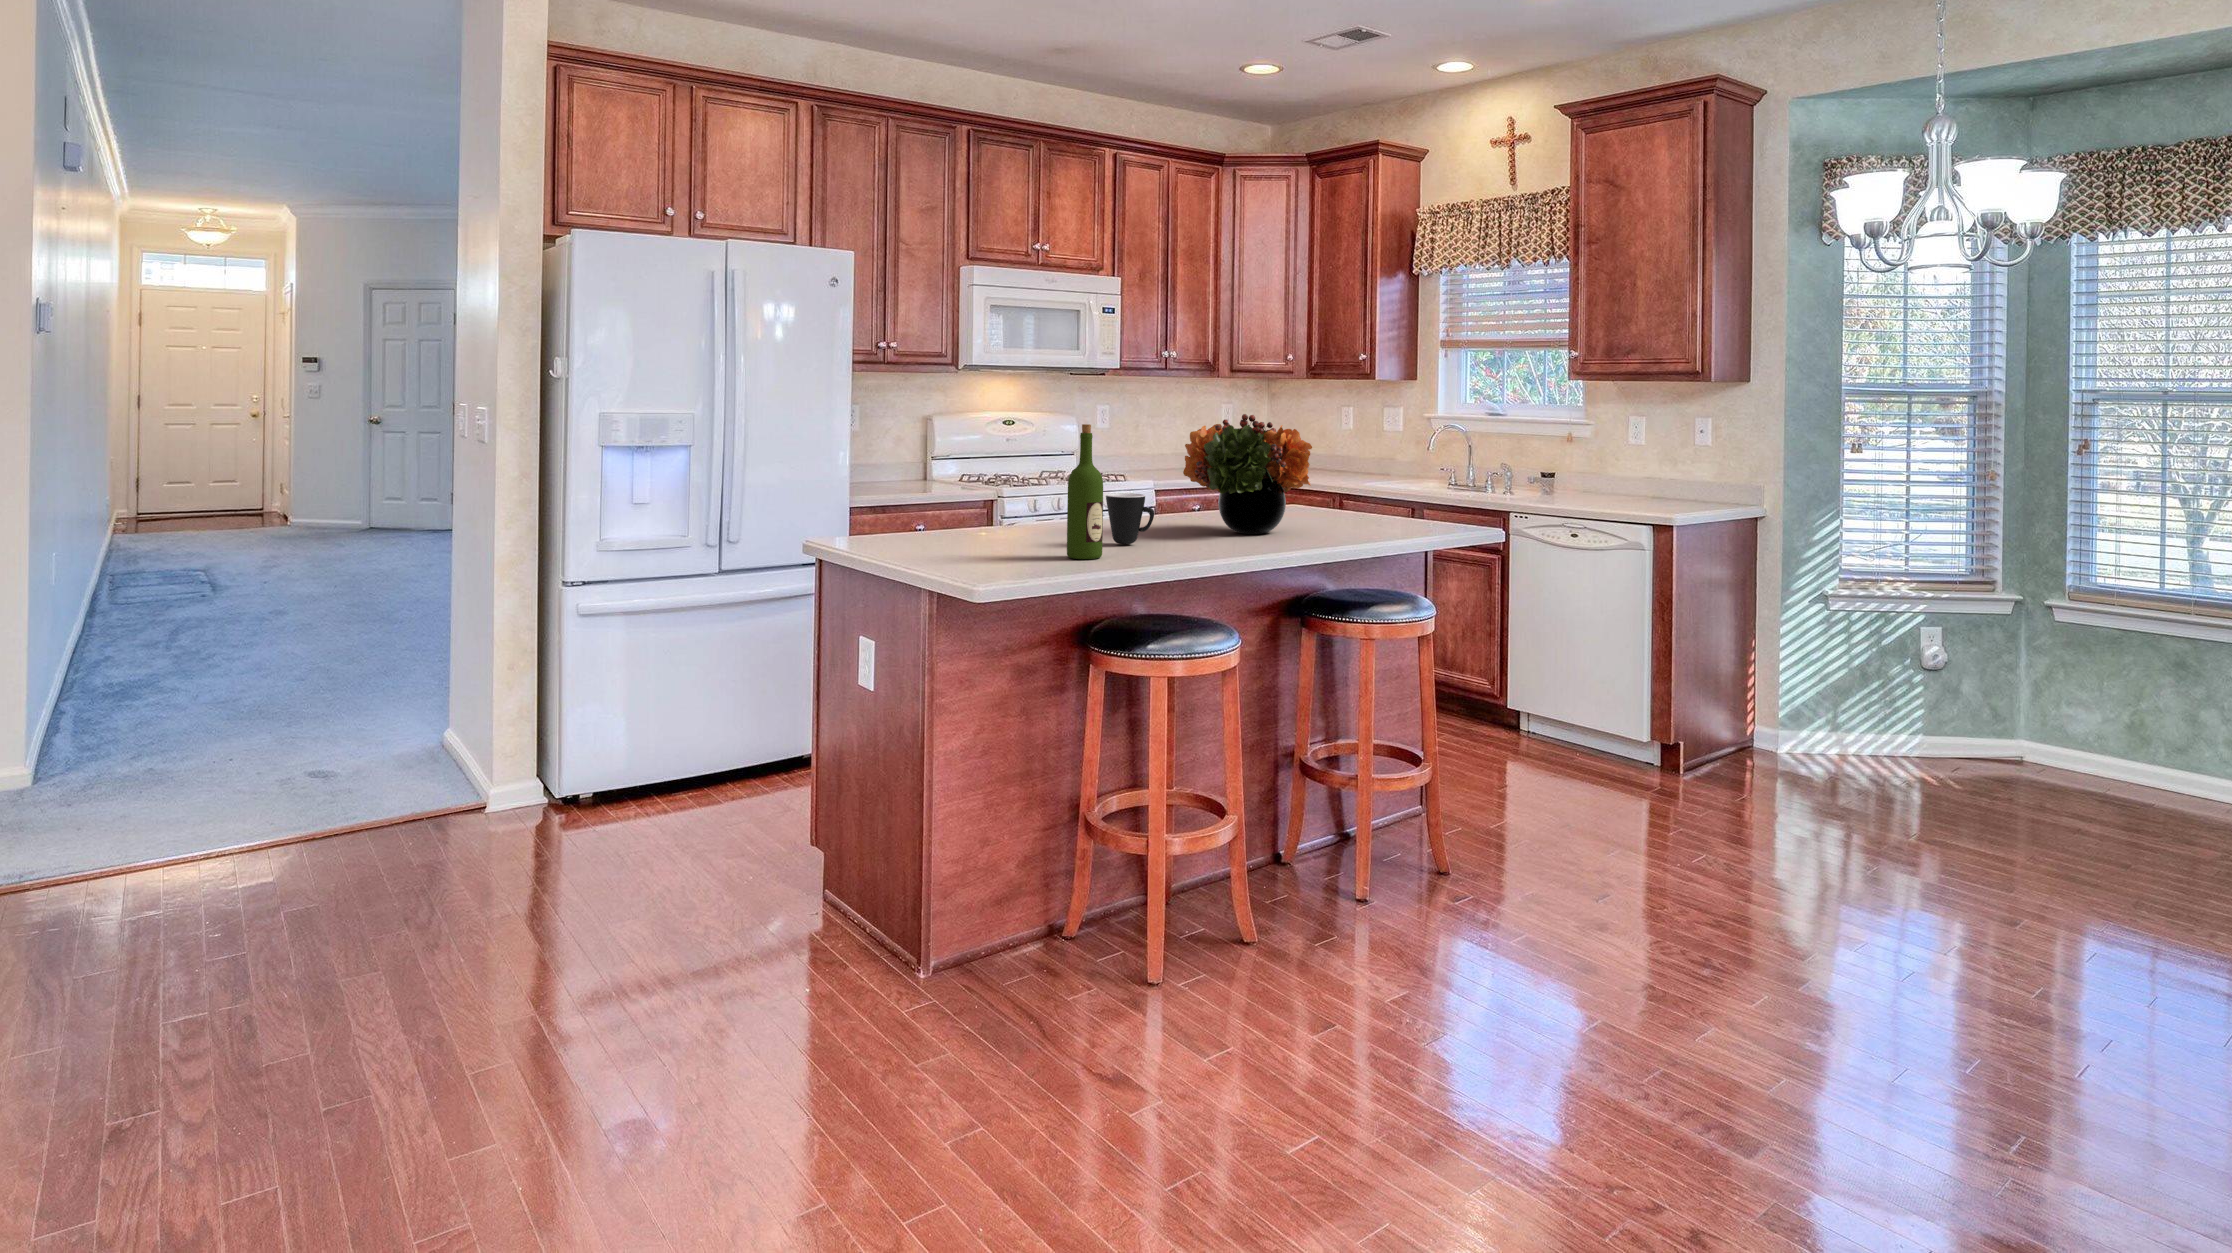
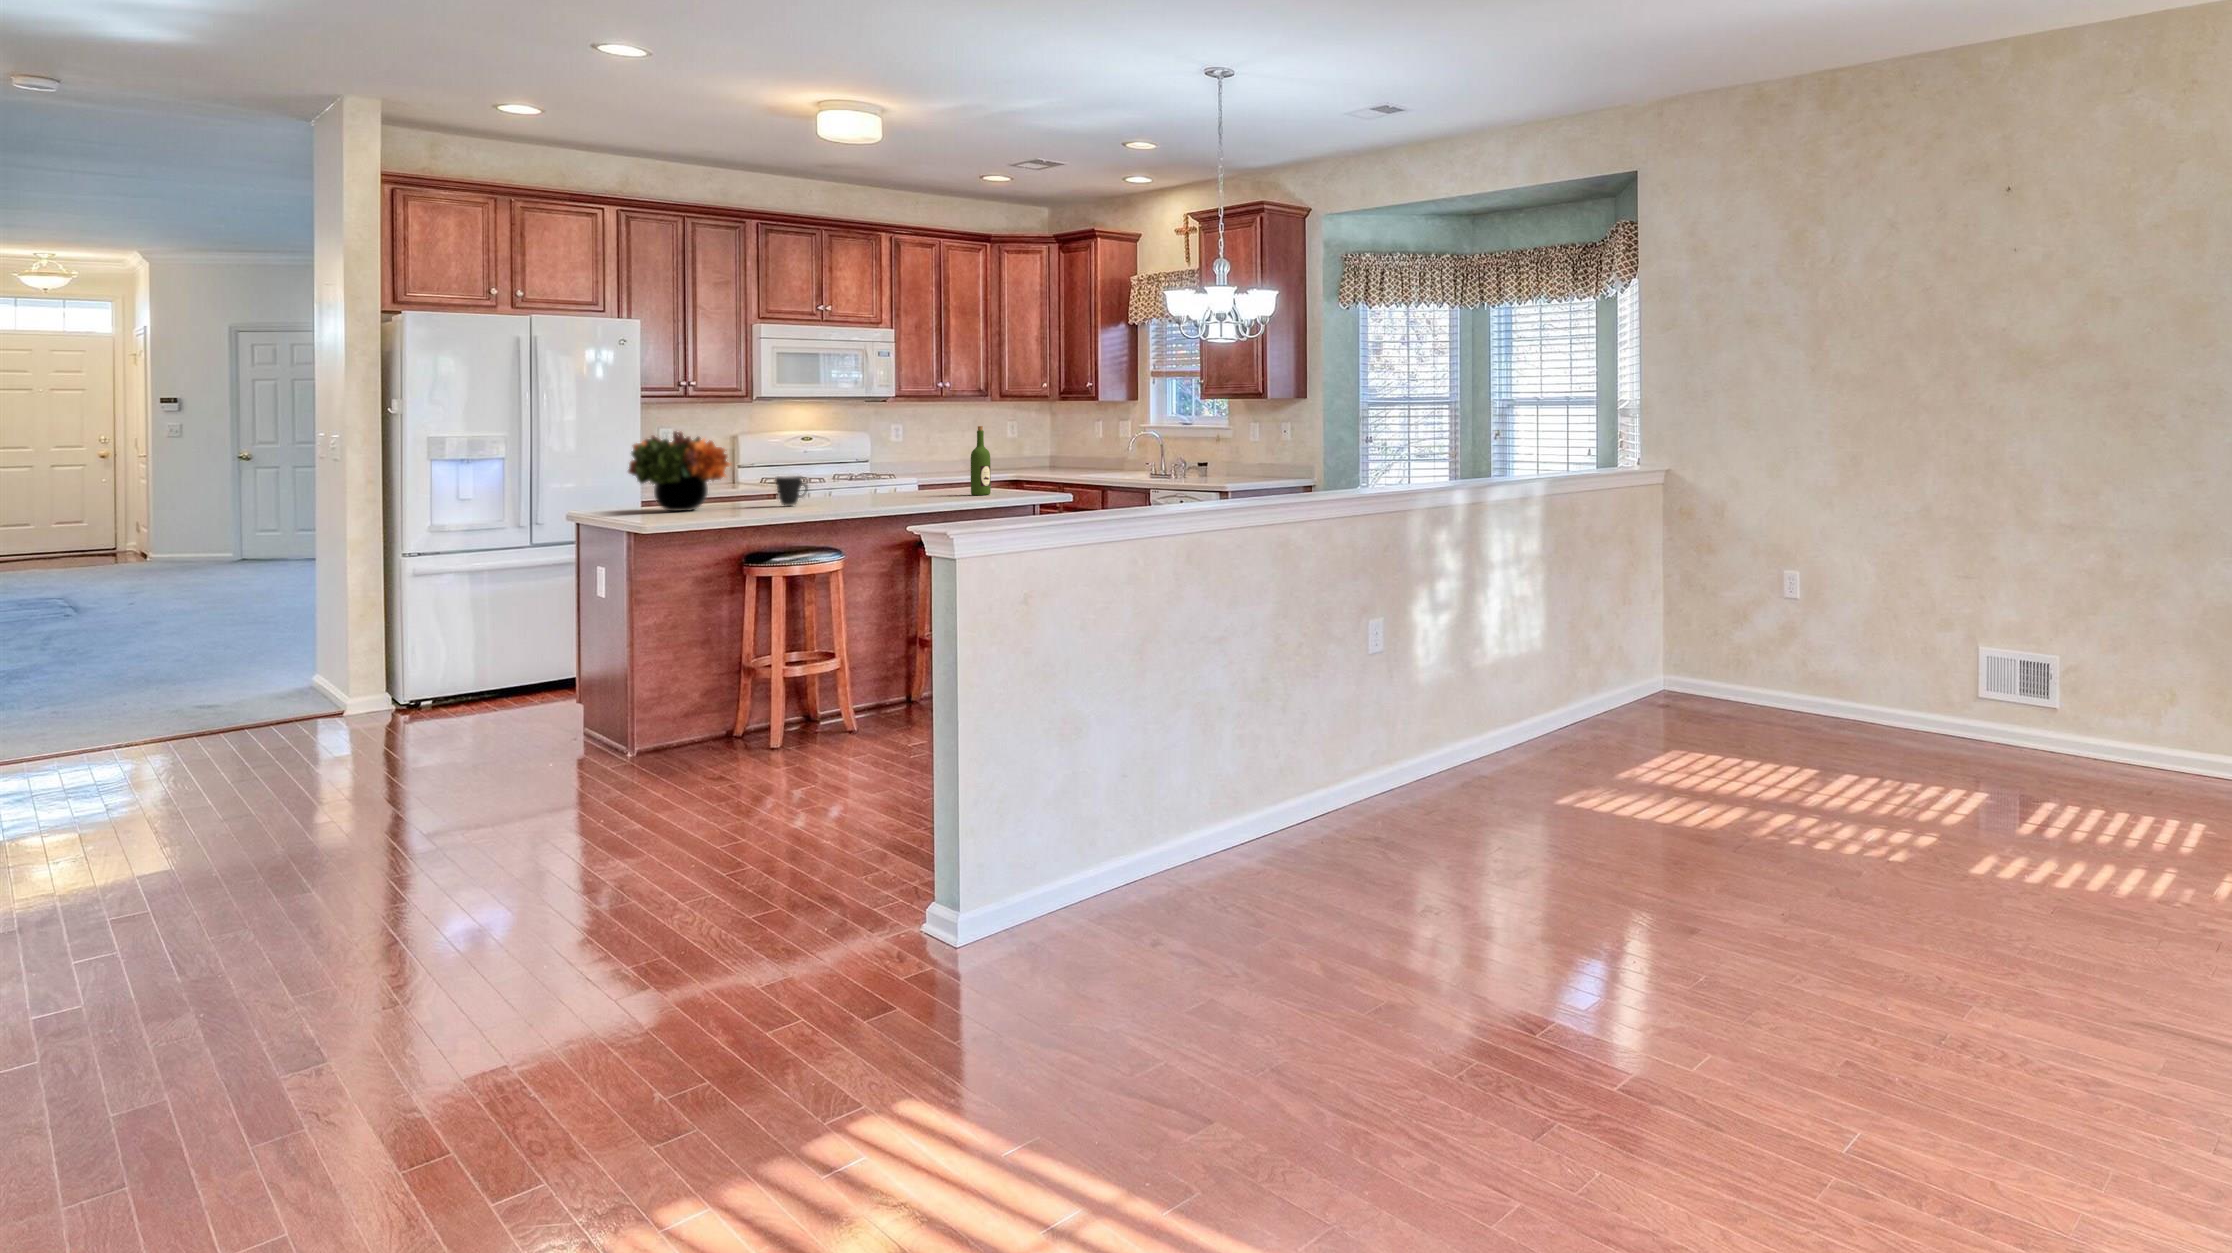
flower arrangement: present [1183,414,1312,534] -> present [628,432,730,511]
wine bottle: present [1067,424,1103,559] -> present [971,426,991,495]

